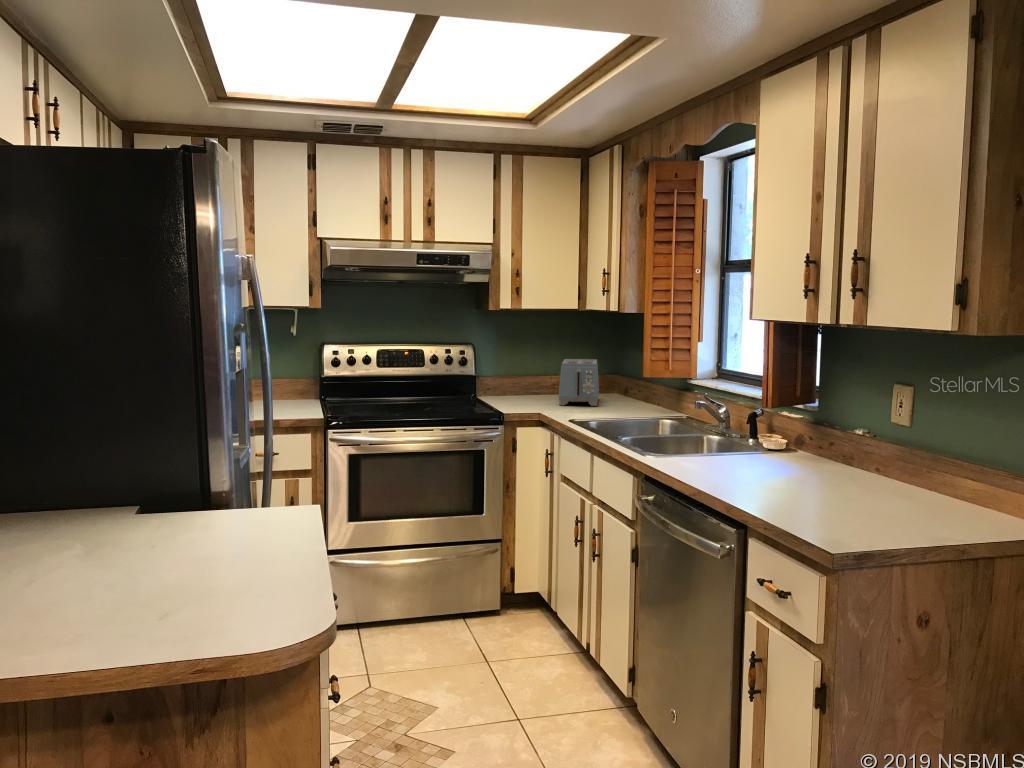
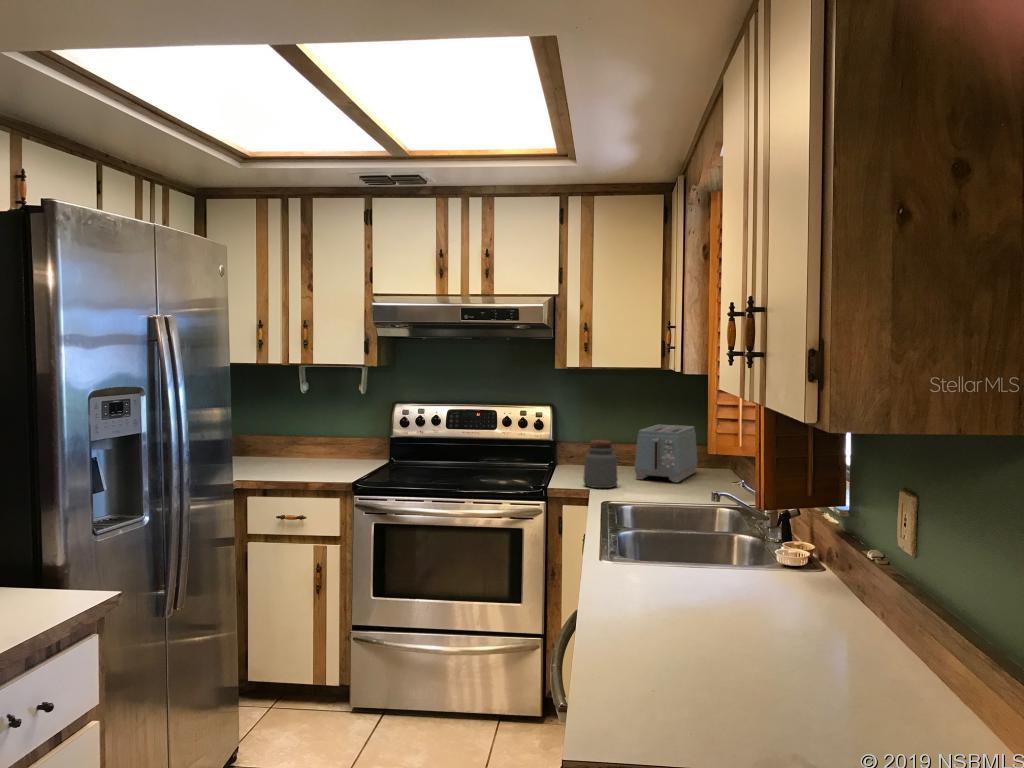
jar: none [526,371,555,412] -> present [584,440,618,488]

